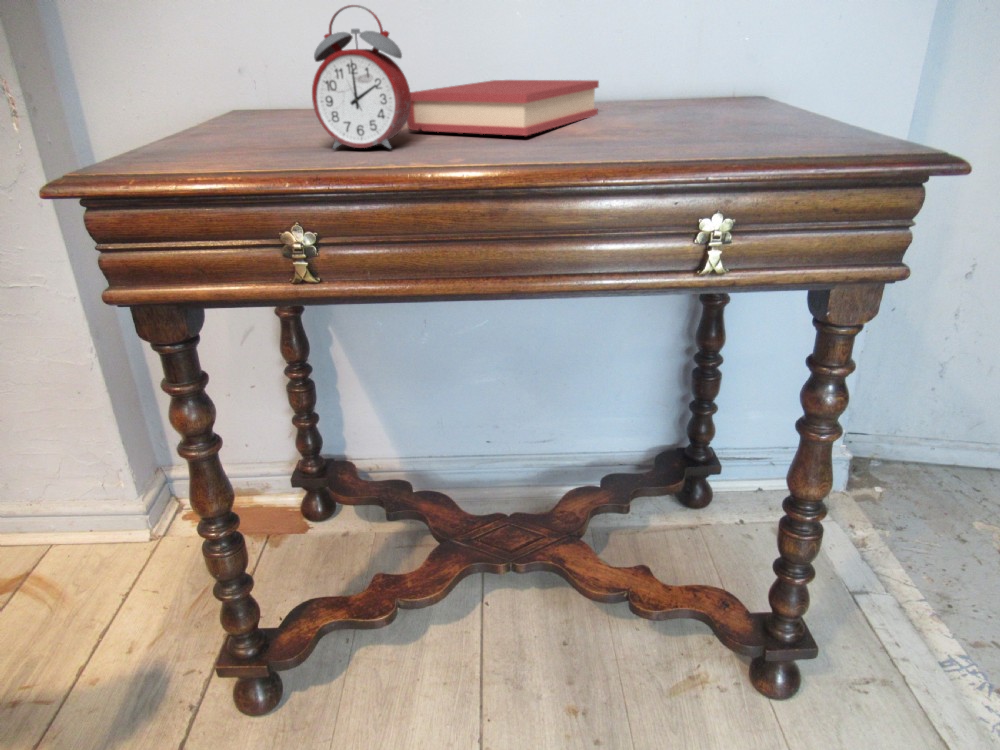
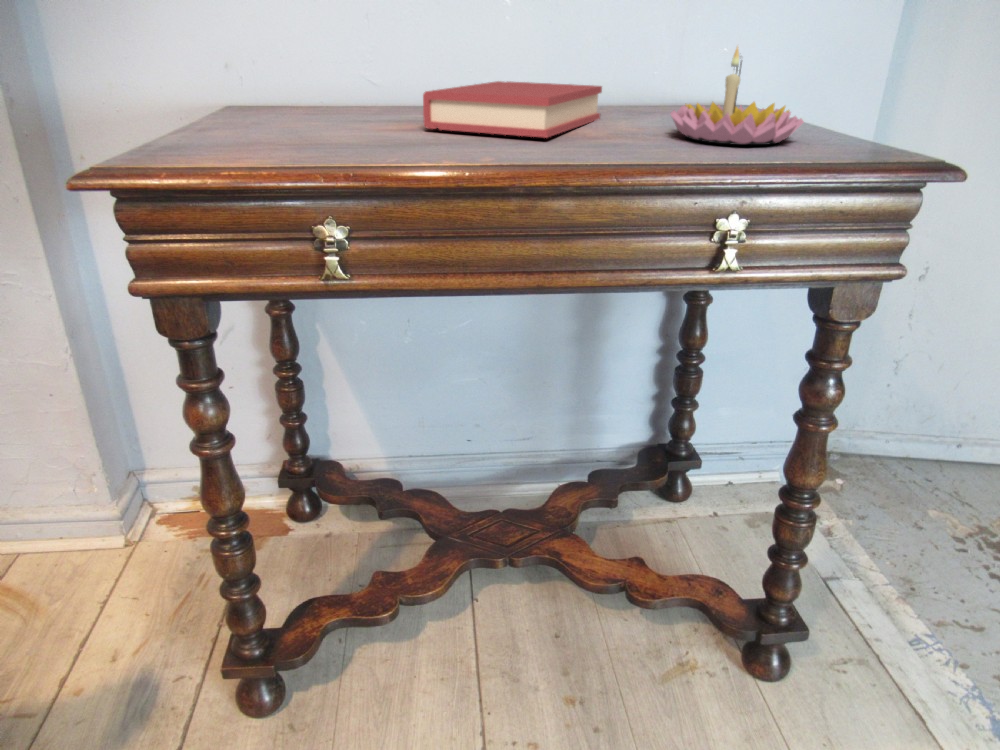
alarm clock: present [312,5,411,149] -> none [341,4,437,147]
candle holder: none [659,30,802,137] -> present [671,47,804,145]

